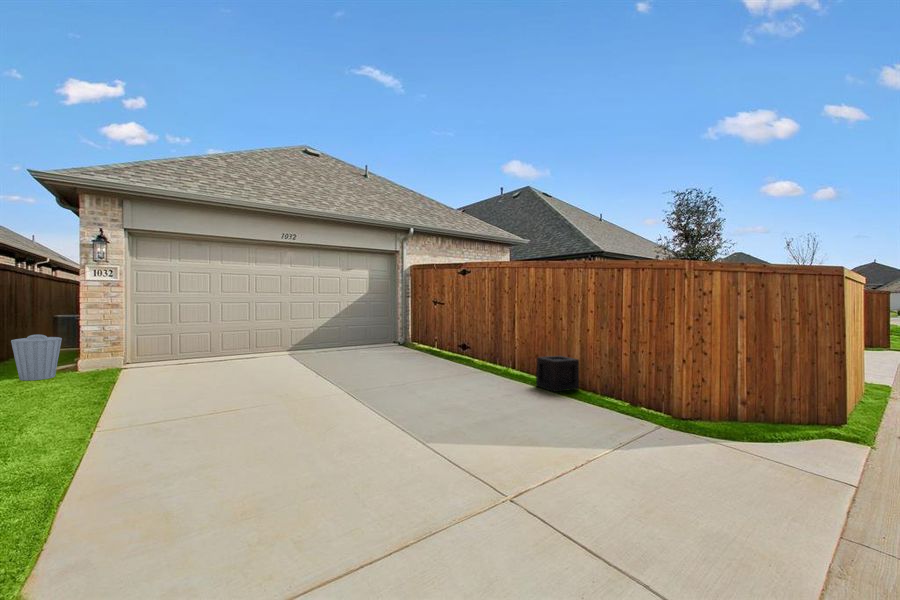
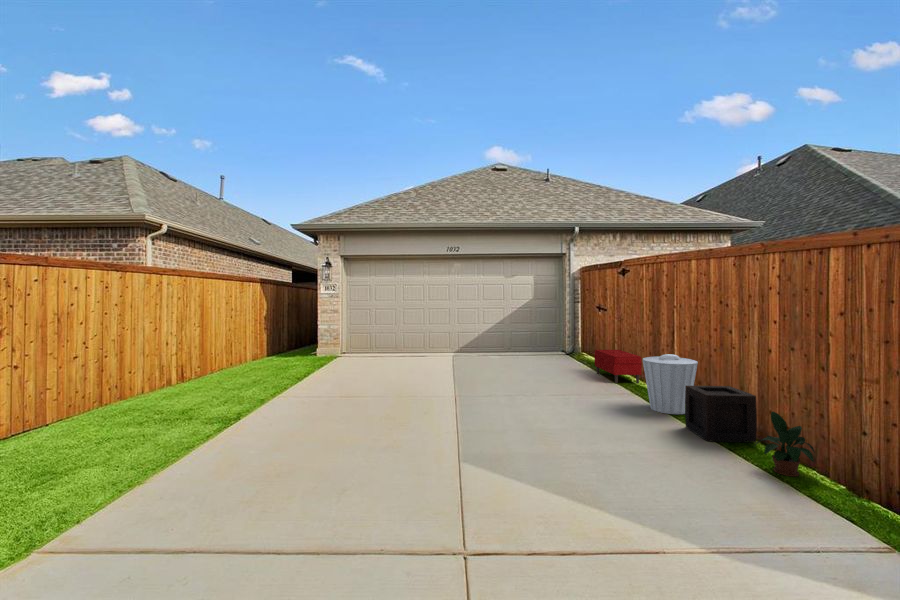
trash can: present [11,335,62,380] -> present [643,354,698,414]
bench: none [441,337,483,364] -> present [595,350,642,383]
potted plant: none [586,366,617,402] -> present [755,412,815,476]

